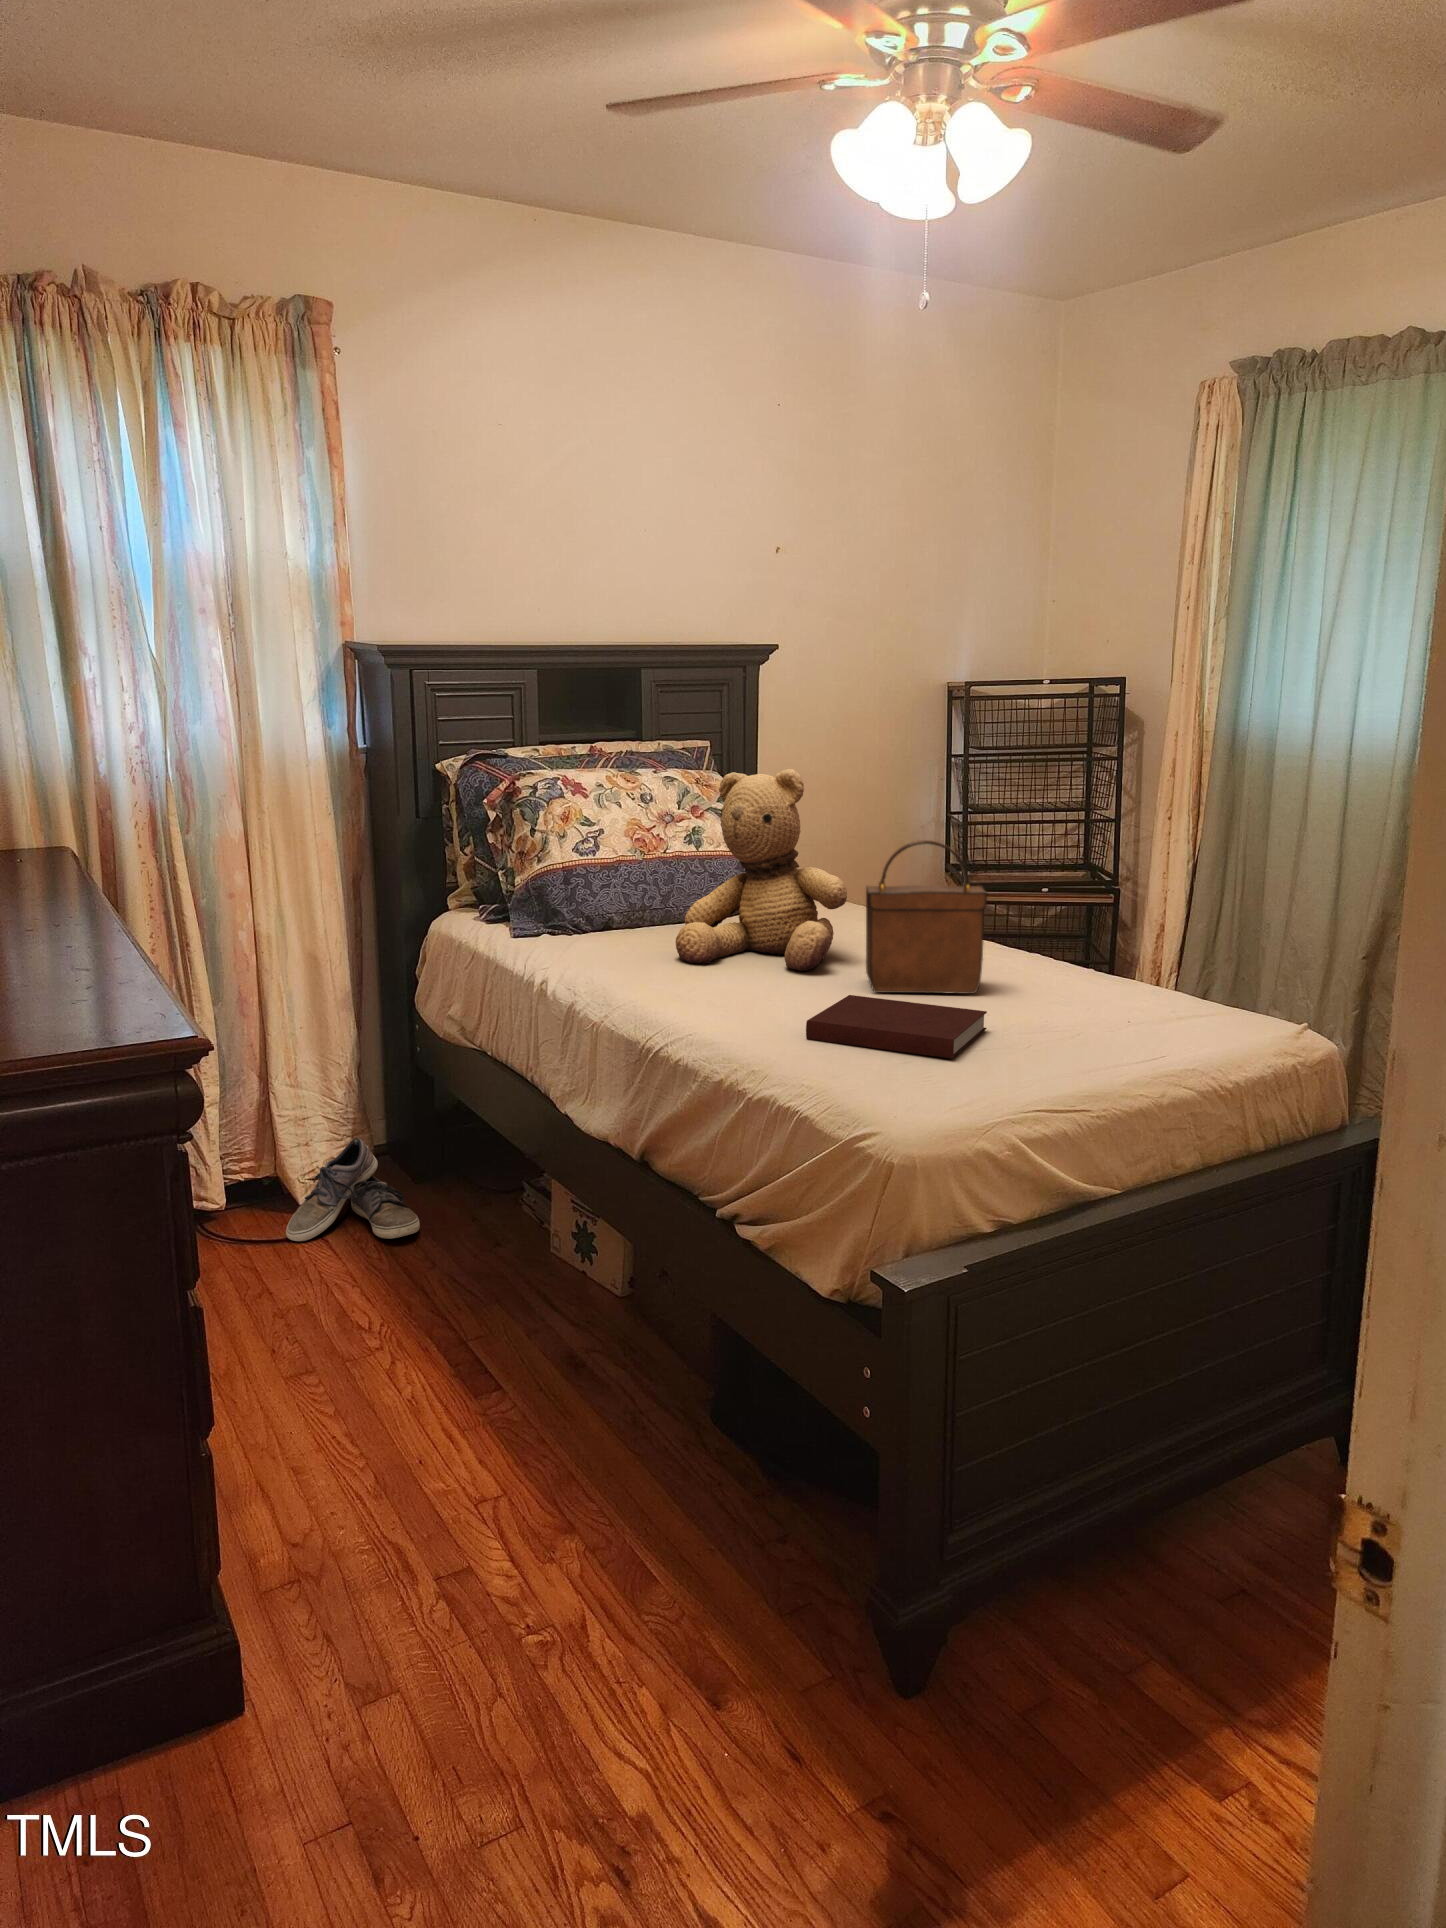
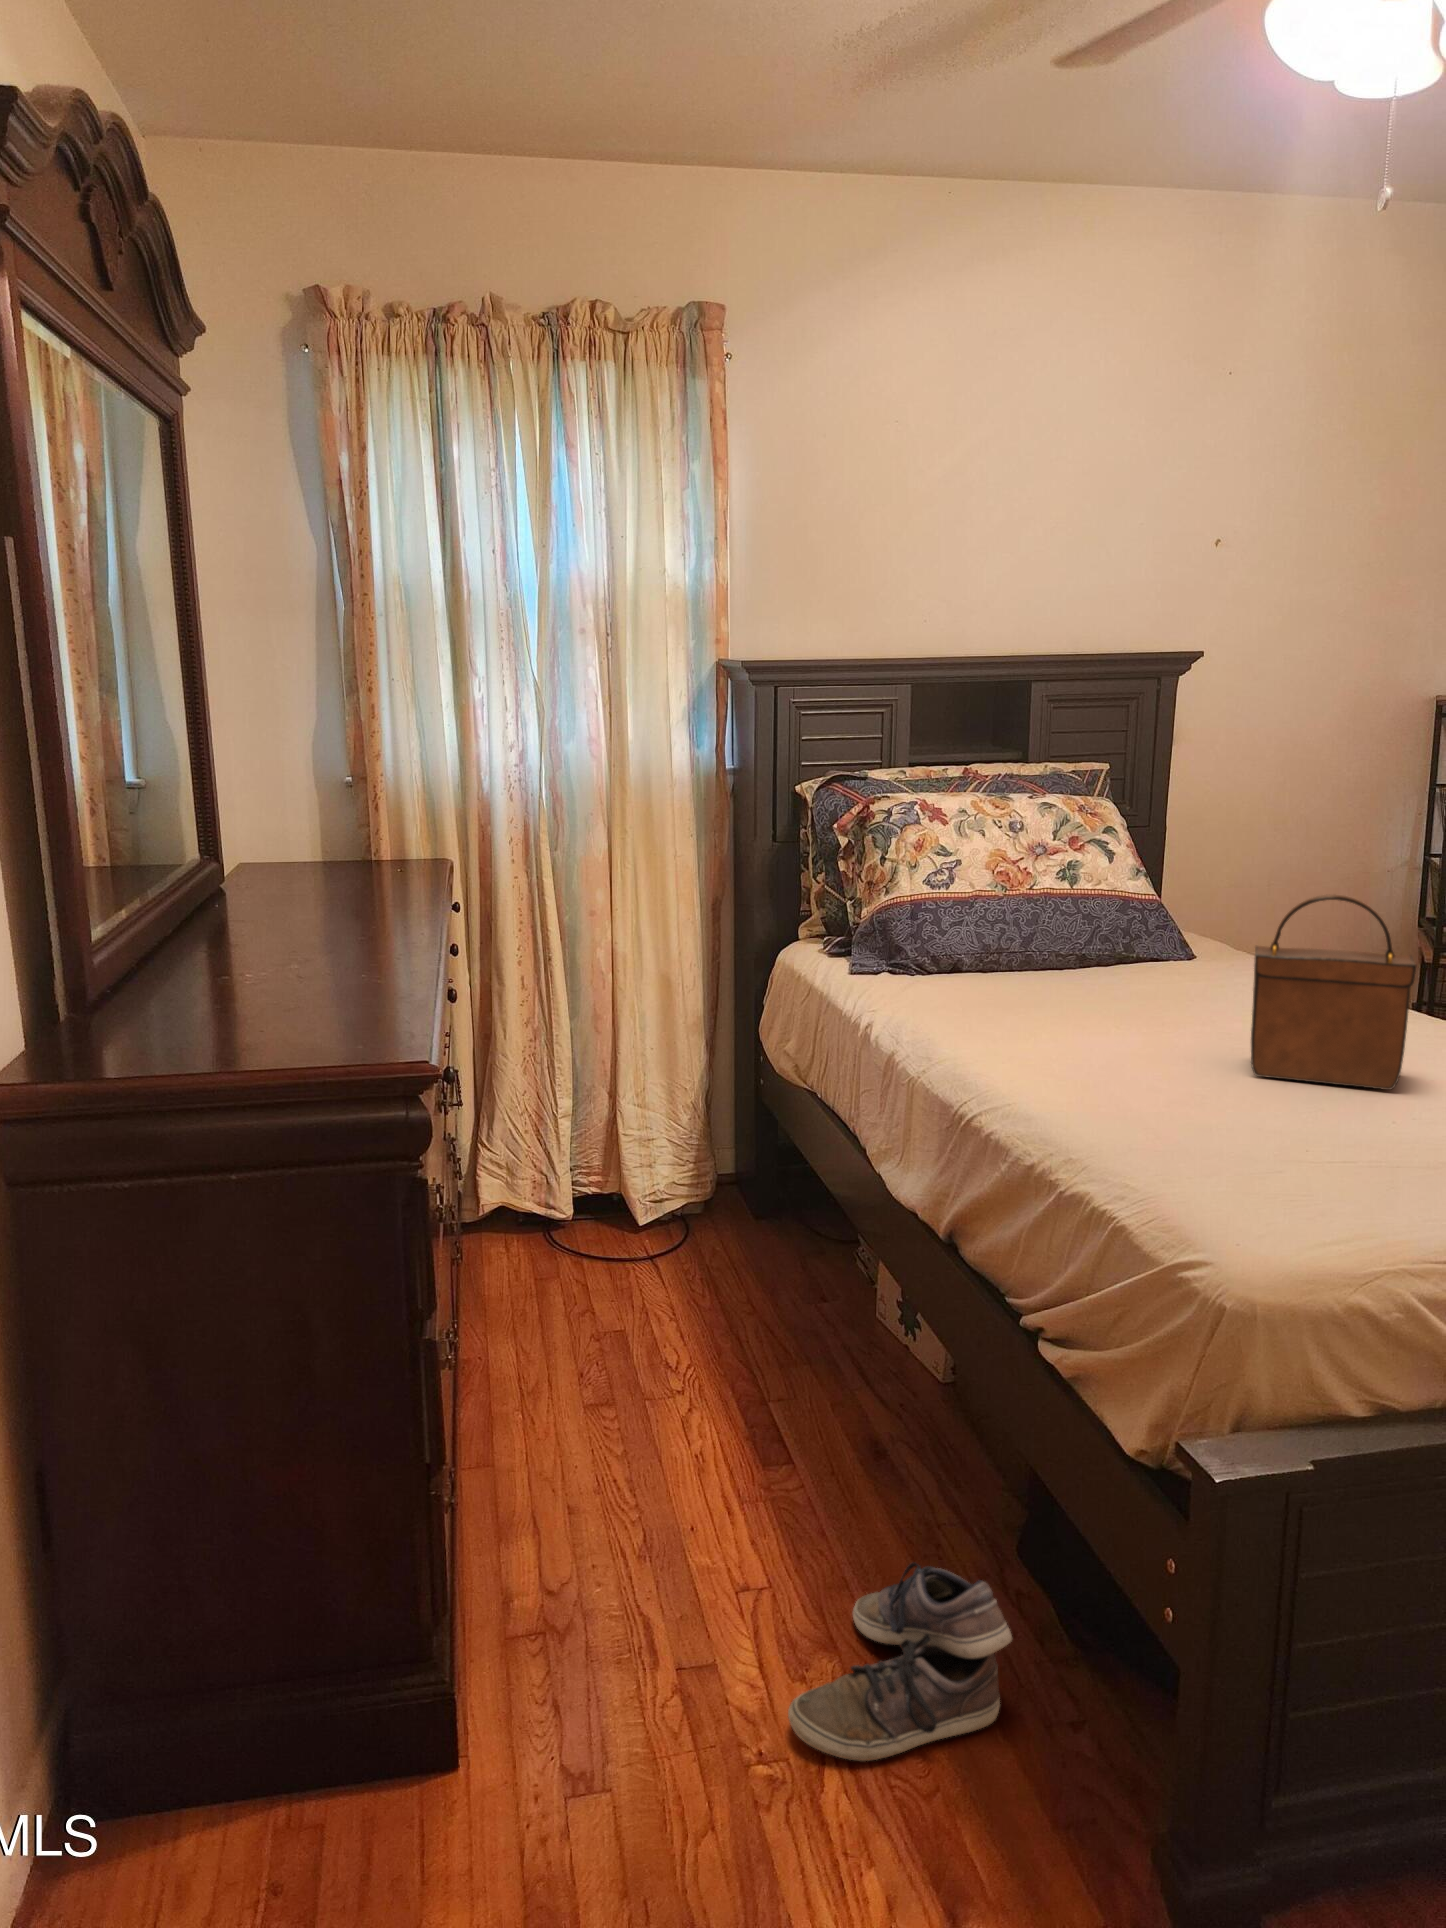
teddy bear: present [676,769,847,971] -> none [1025,801,1236,1040]
notebook: present [806,995,987,1059] -> none [1149,1078,1396,1176]
shoe: present [286,1138,420,1241] -> present [788,1563,1012,1761]

